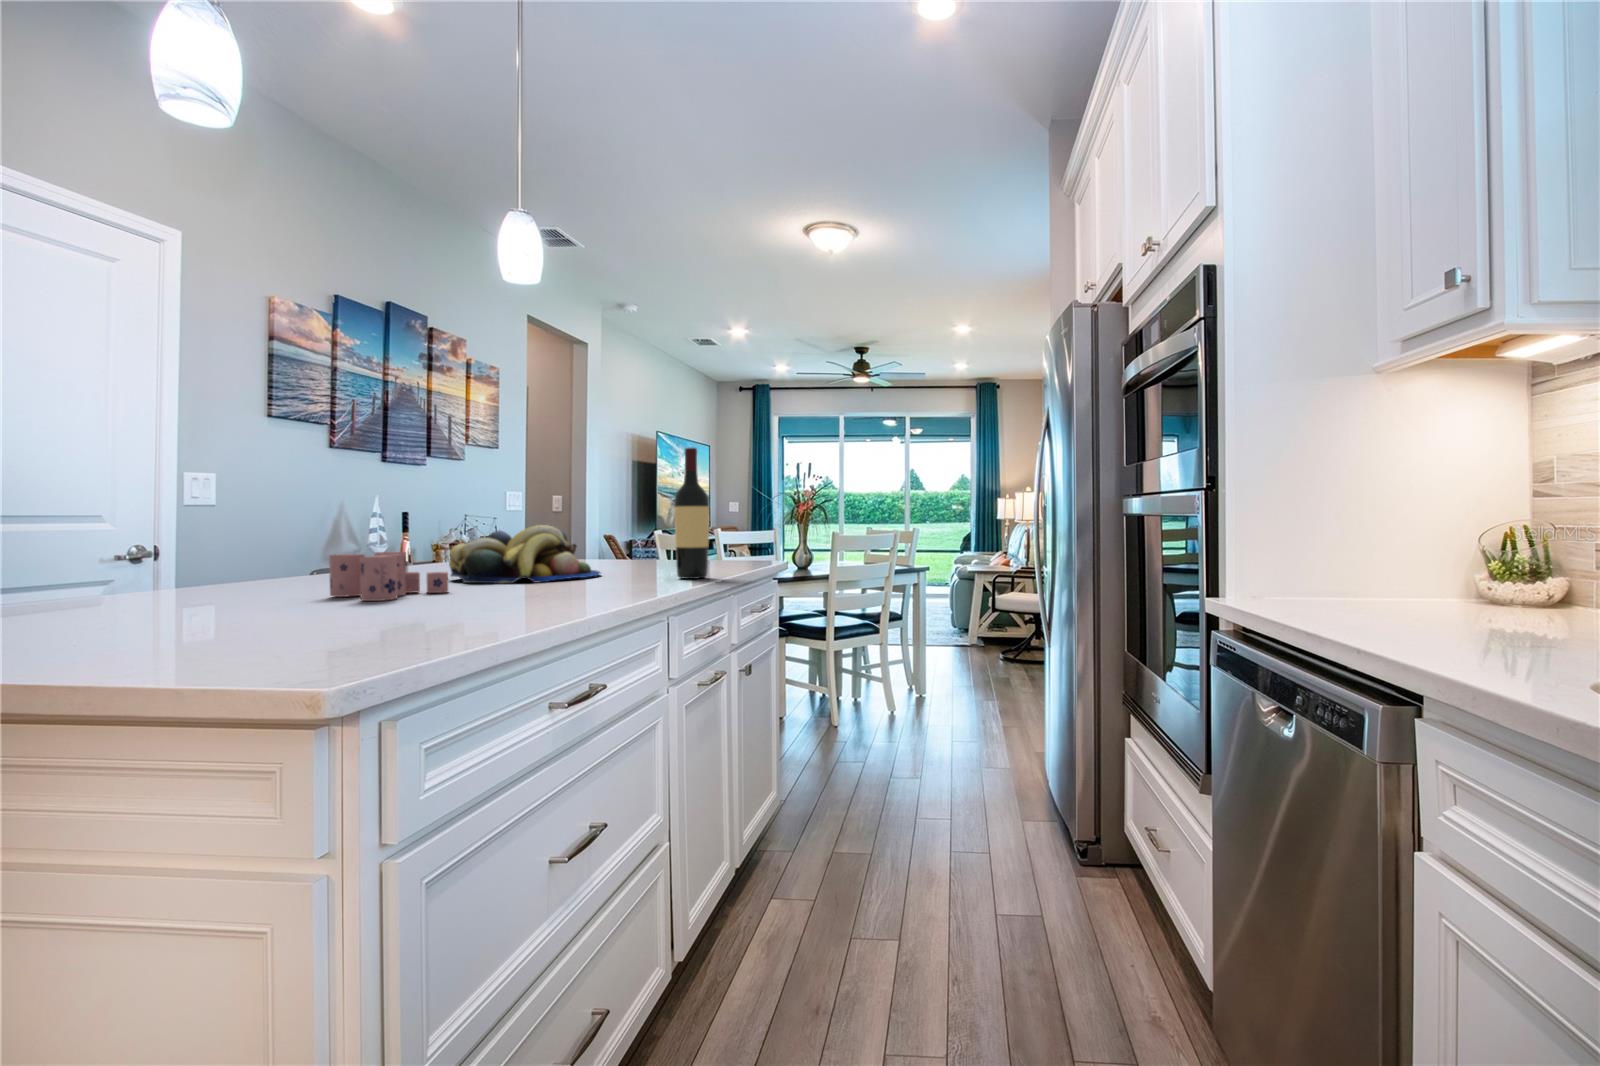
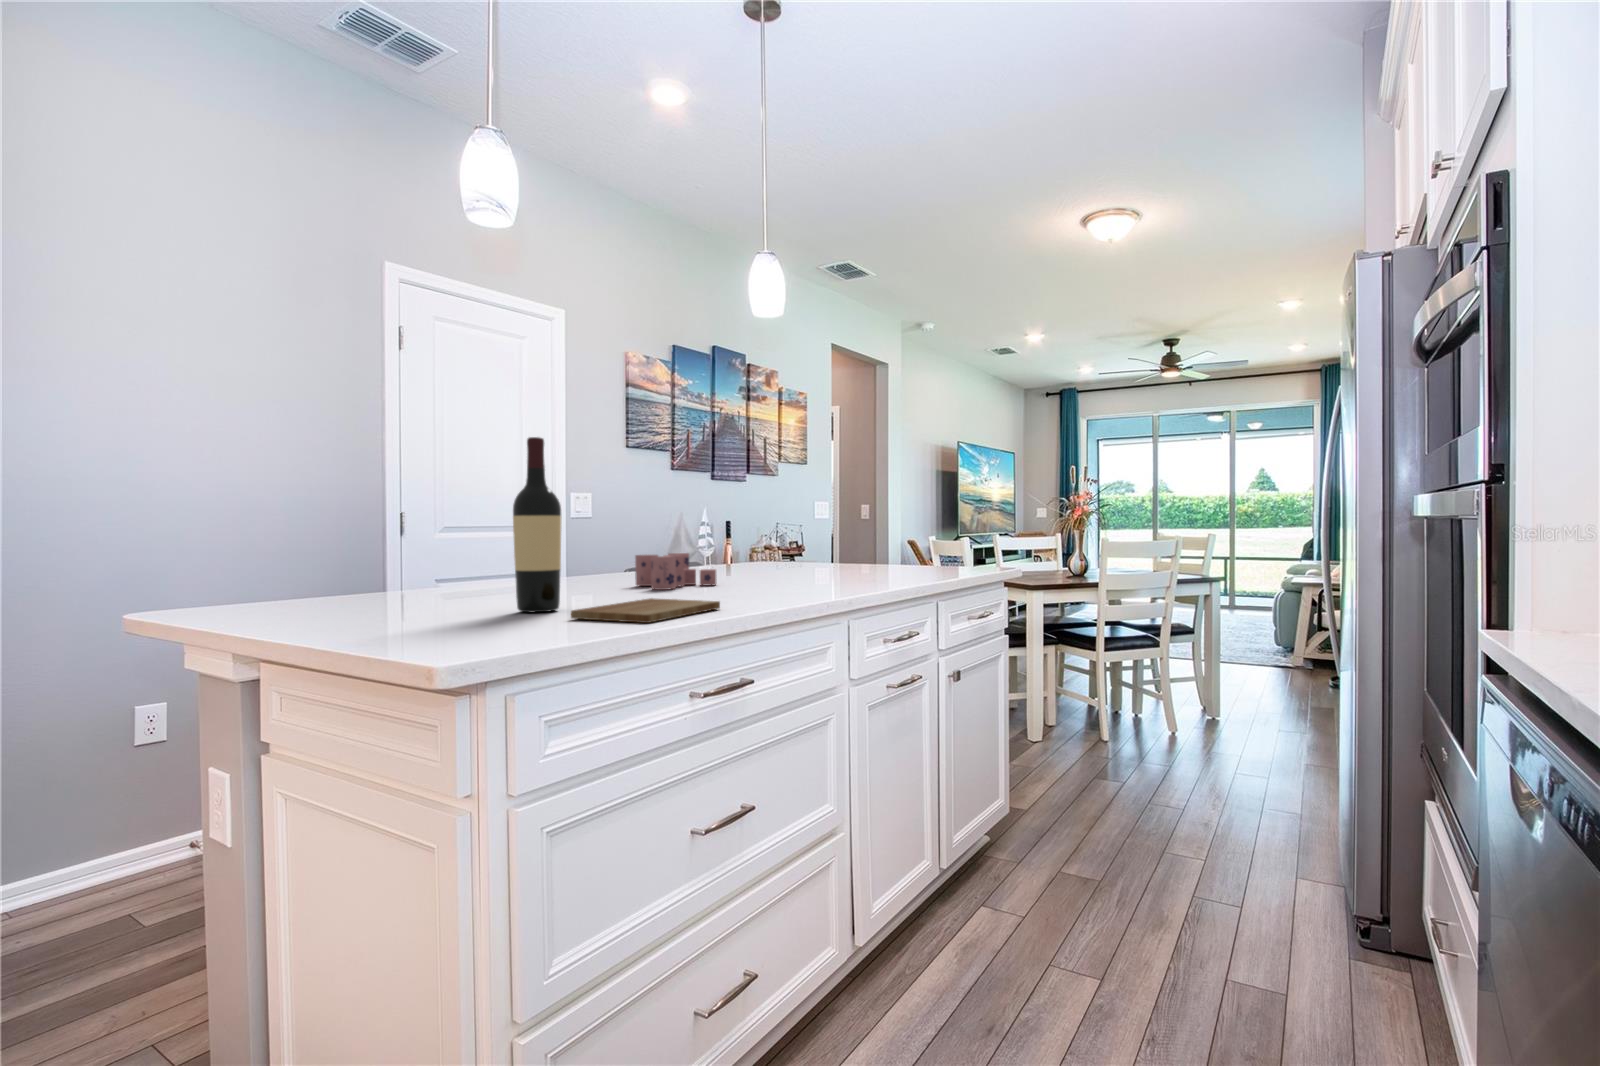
wine bottle: present [674,448,709,579] -> present [513,437,561,612]
fruit bowl: present [449,525,600,583] -> none [729,532,847,580]
cutting board: none [288,614,507,652] -> present [571,598,720,623]

